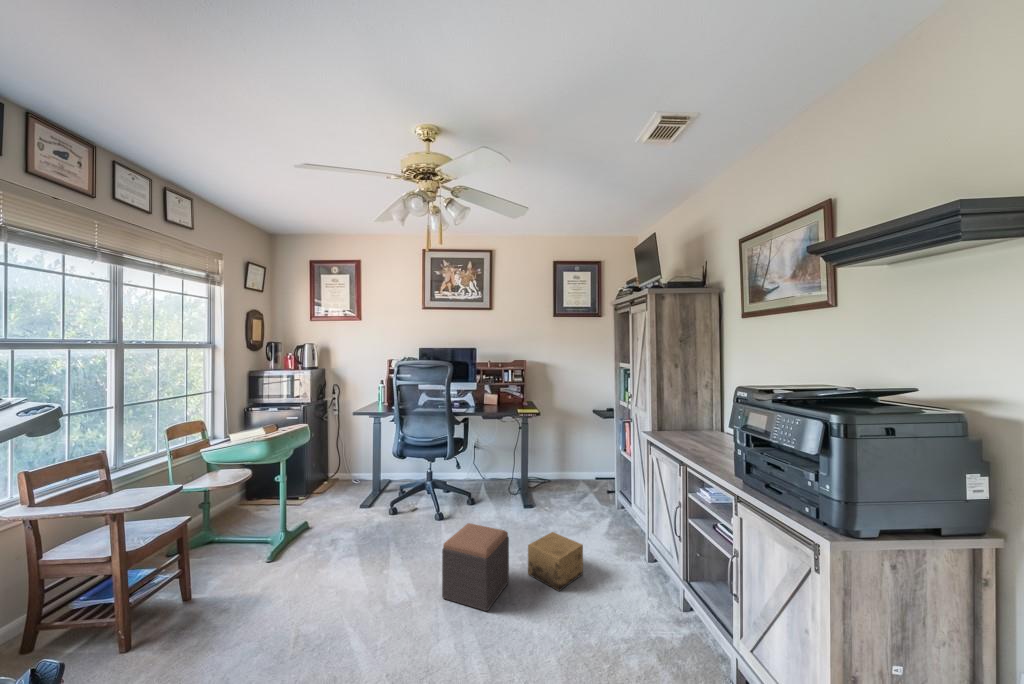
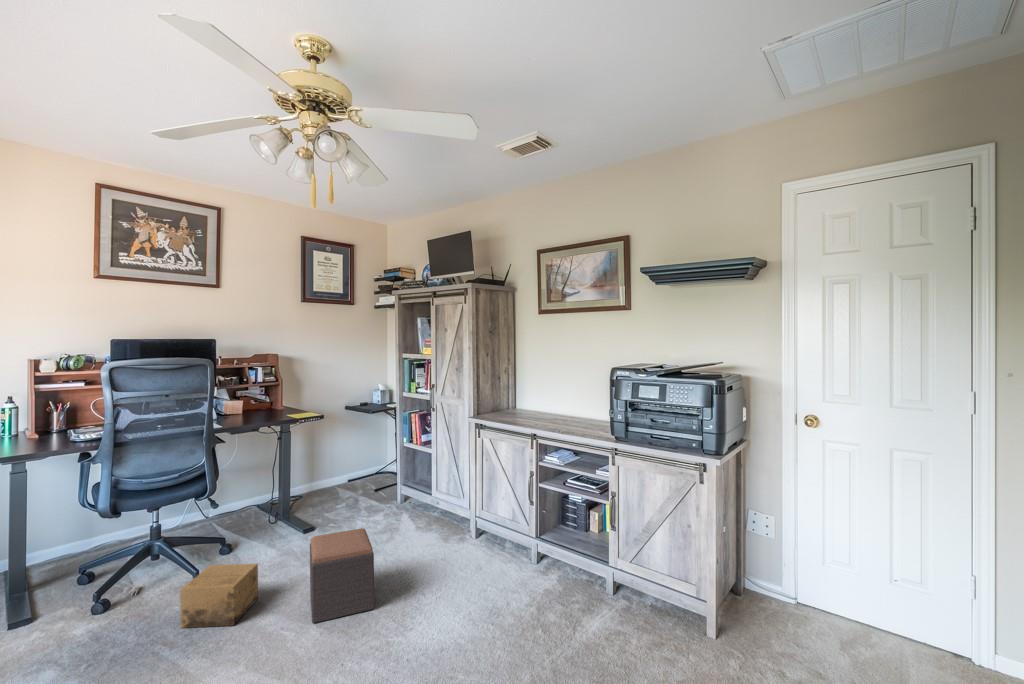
cardboard box: present [528,532,583,591] -> present [180,564,258,628]

